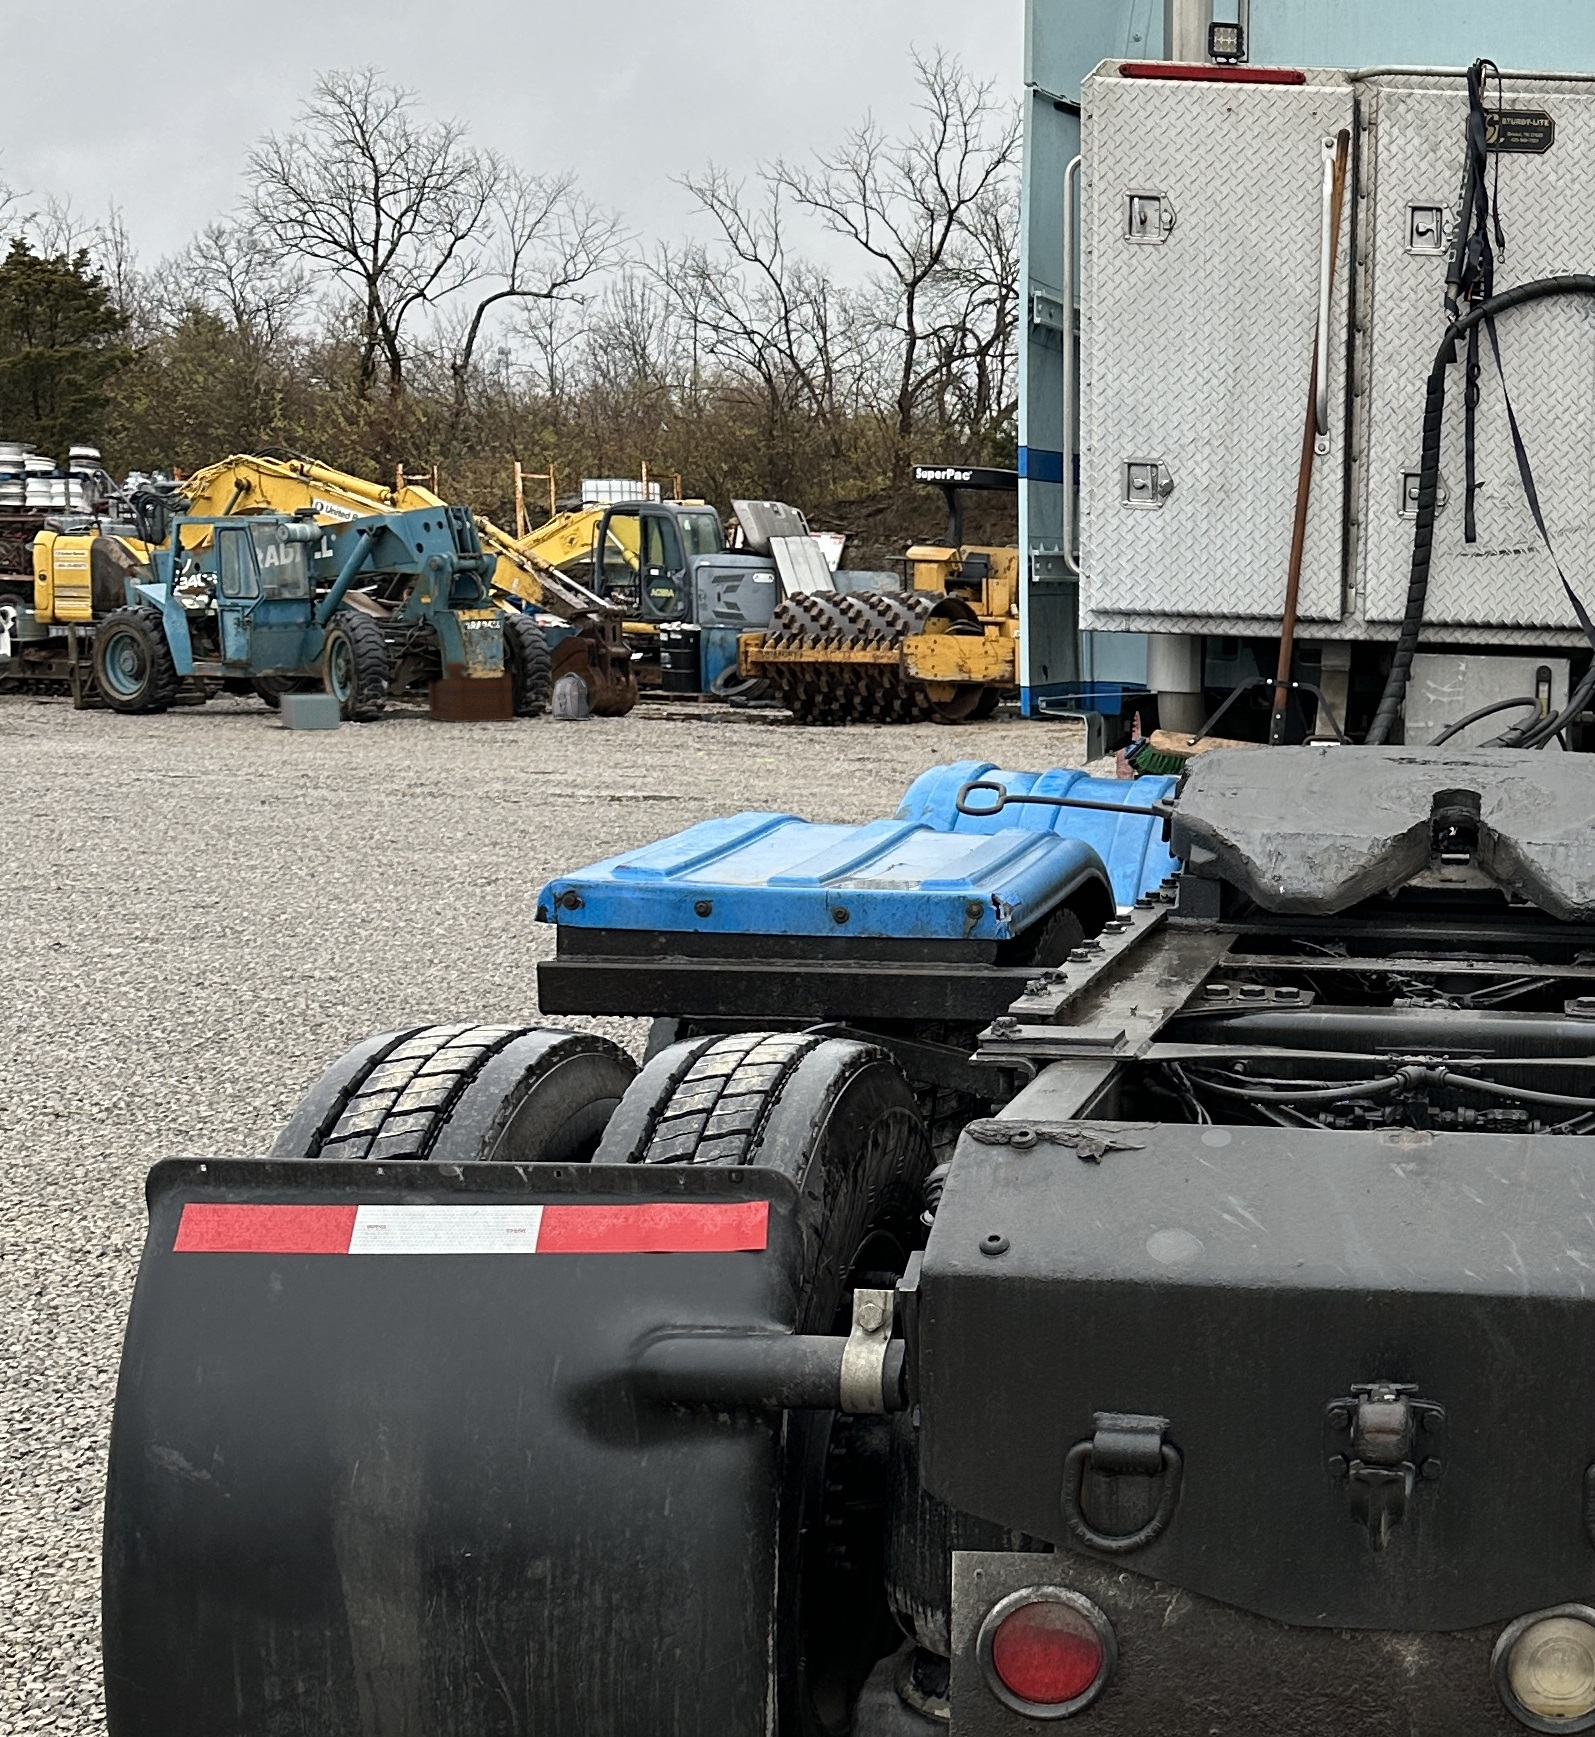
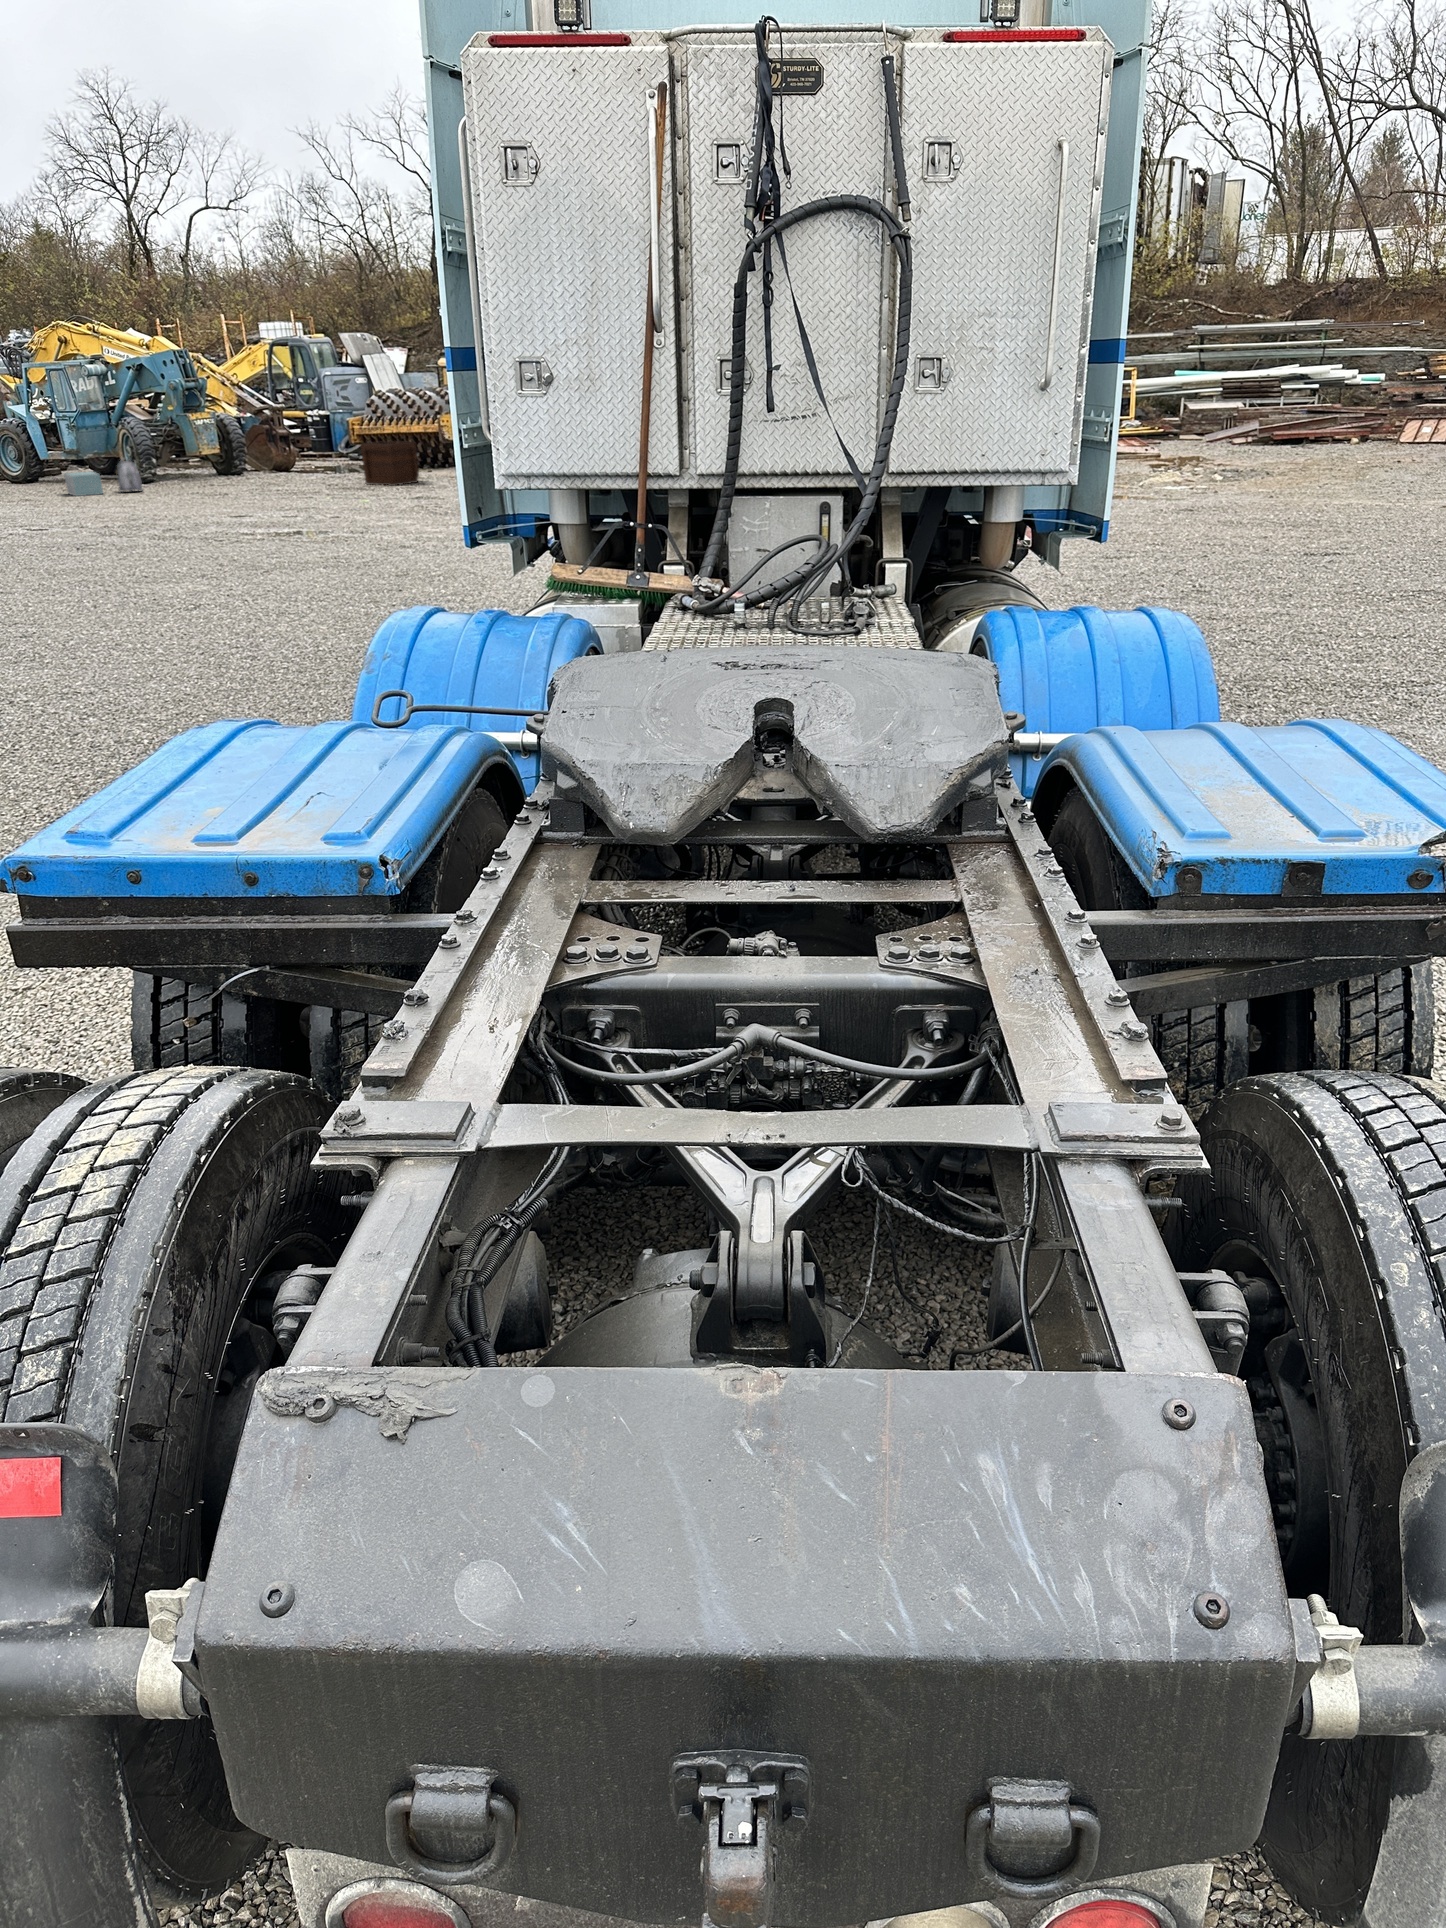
wooden crate: present [428,662,513,722] -> present [361,441,419,486]
backpack: present [552,672,591,720] -> present [117,458,143,491]

